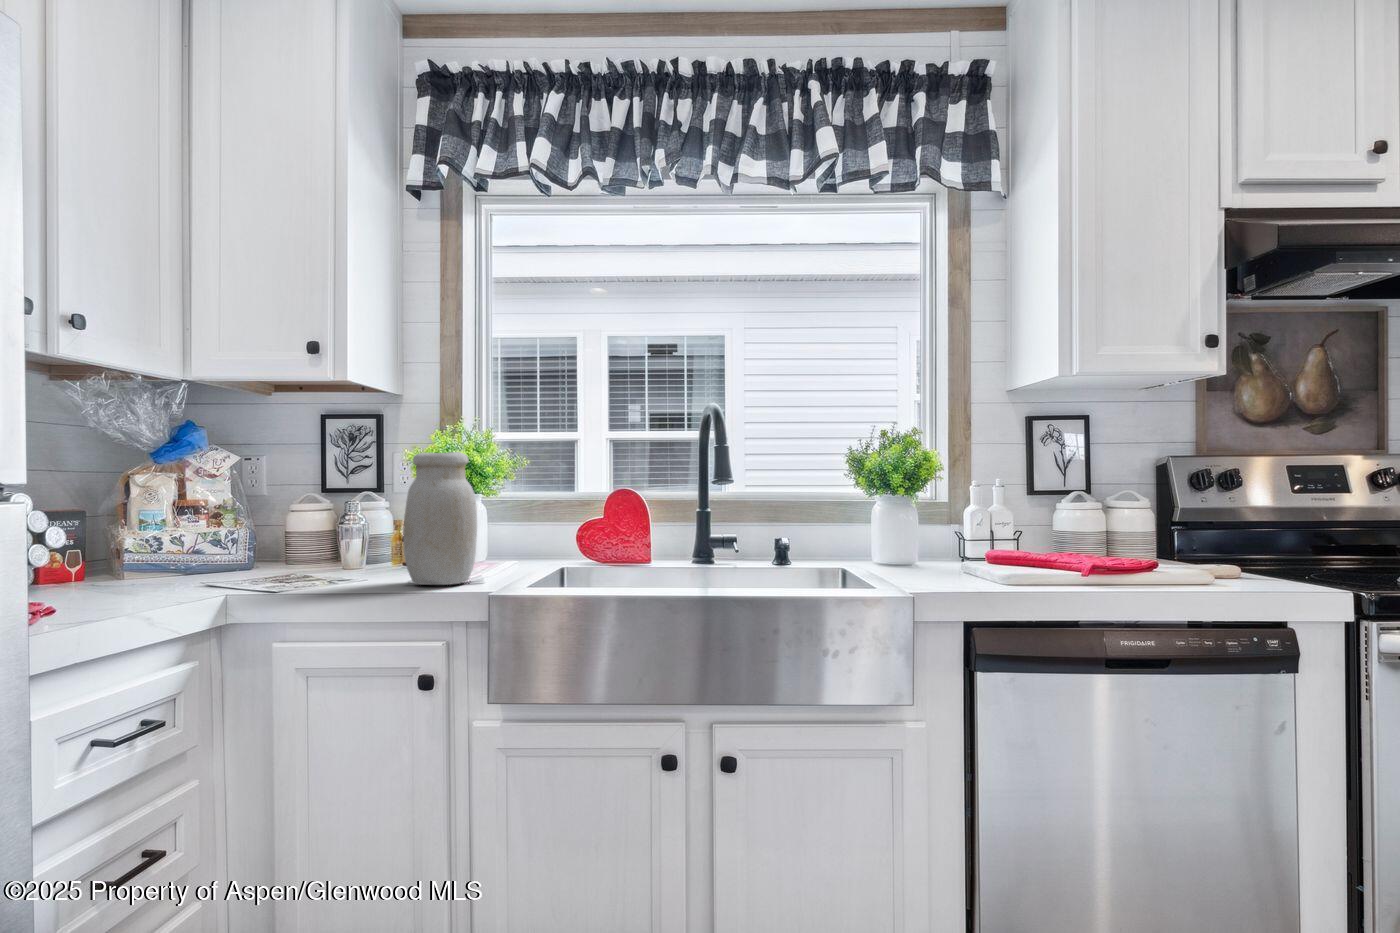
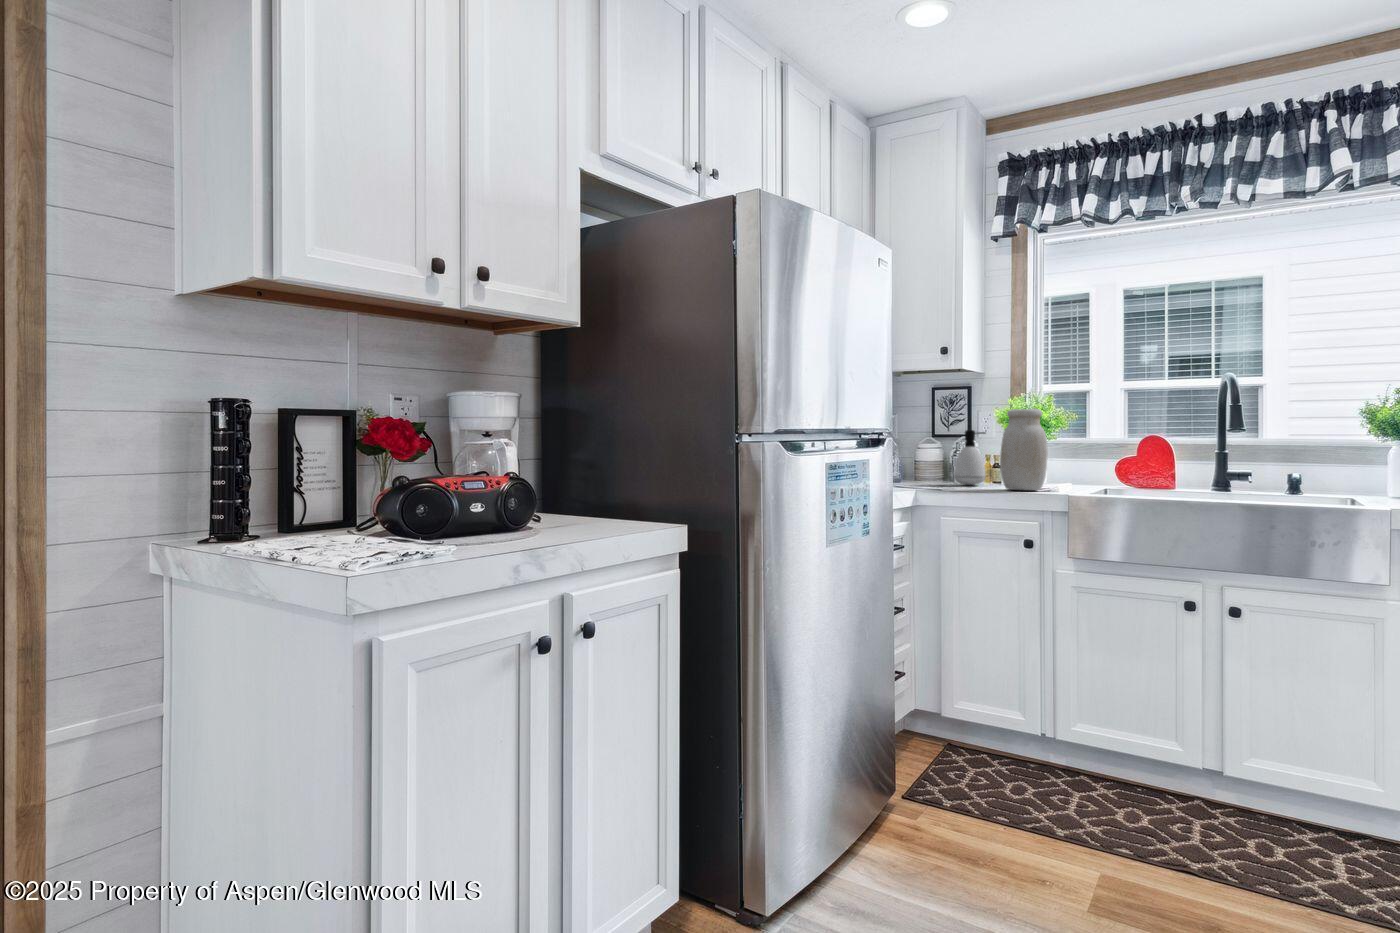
soap dispenser: none [338,483,391,573] -> present [954,430,985,485]

